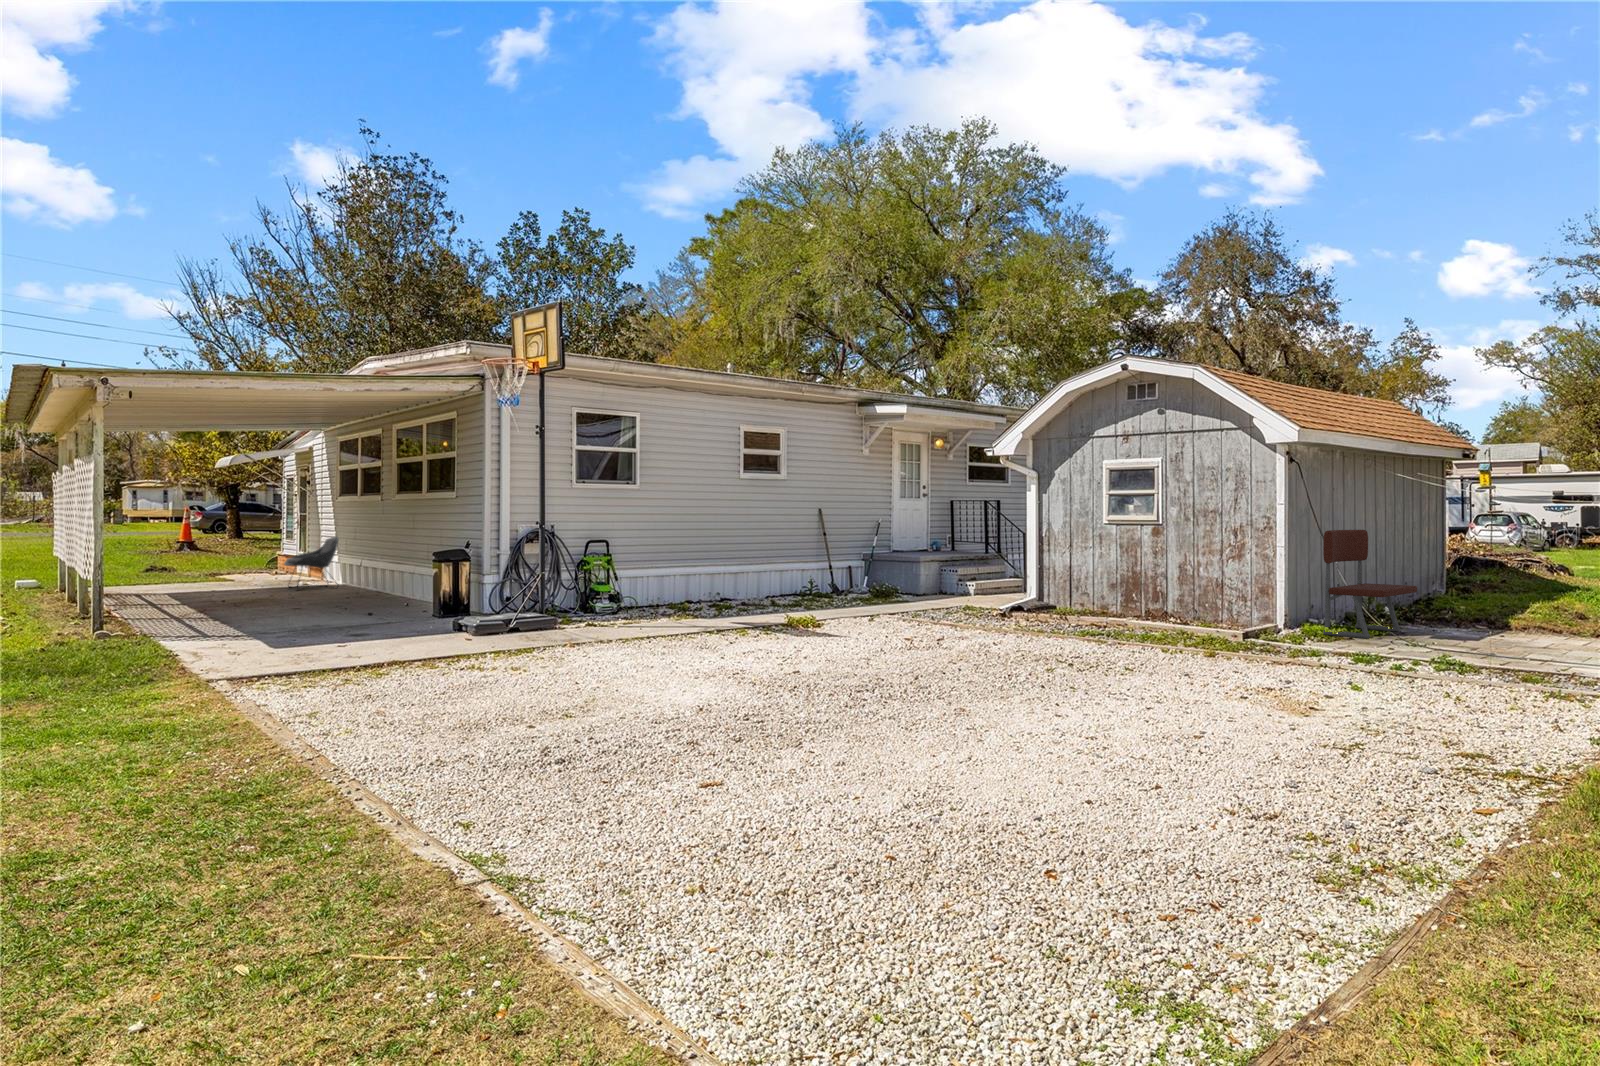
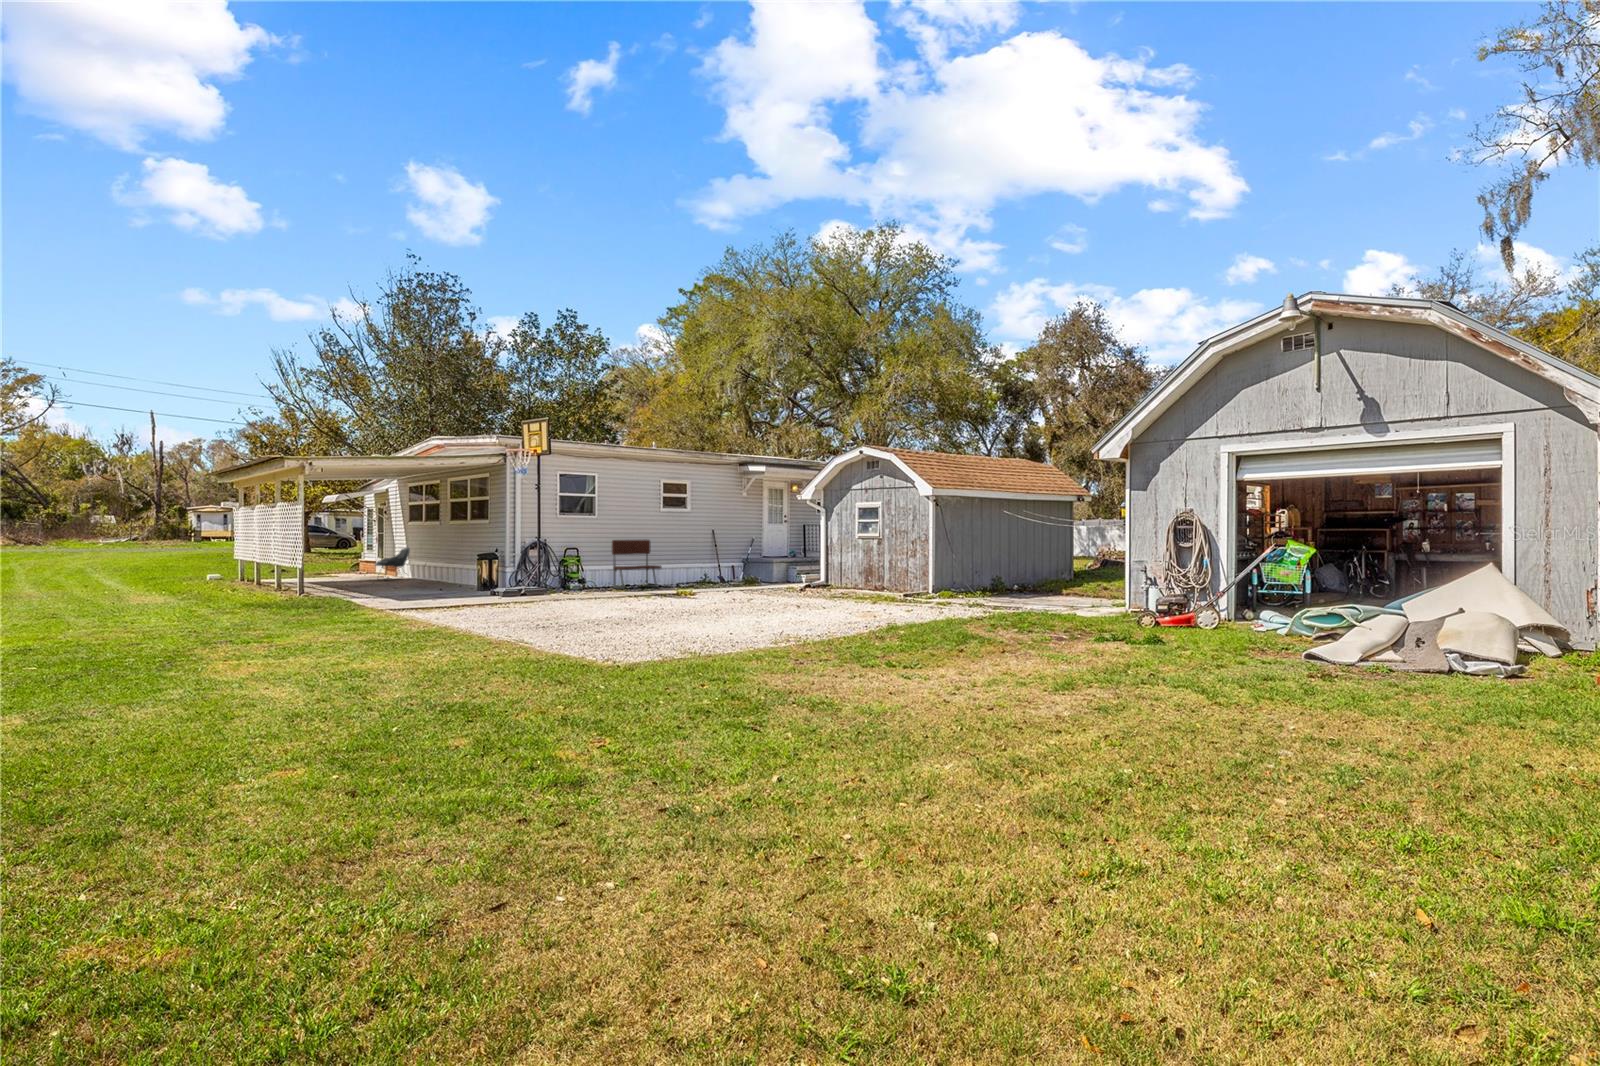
bench: present [1323,530,1417,639] -> present [612,539,661,589]

